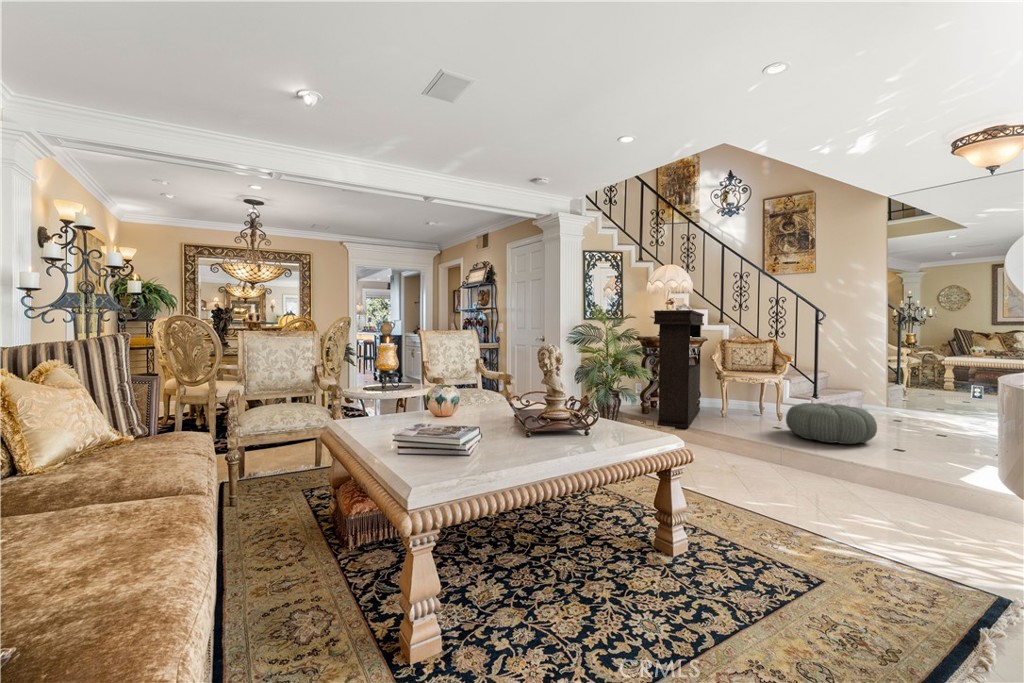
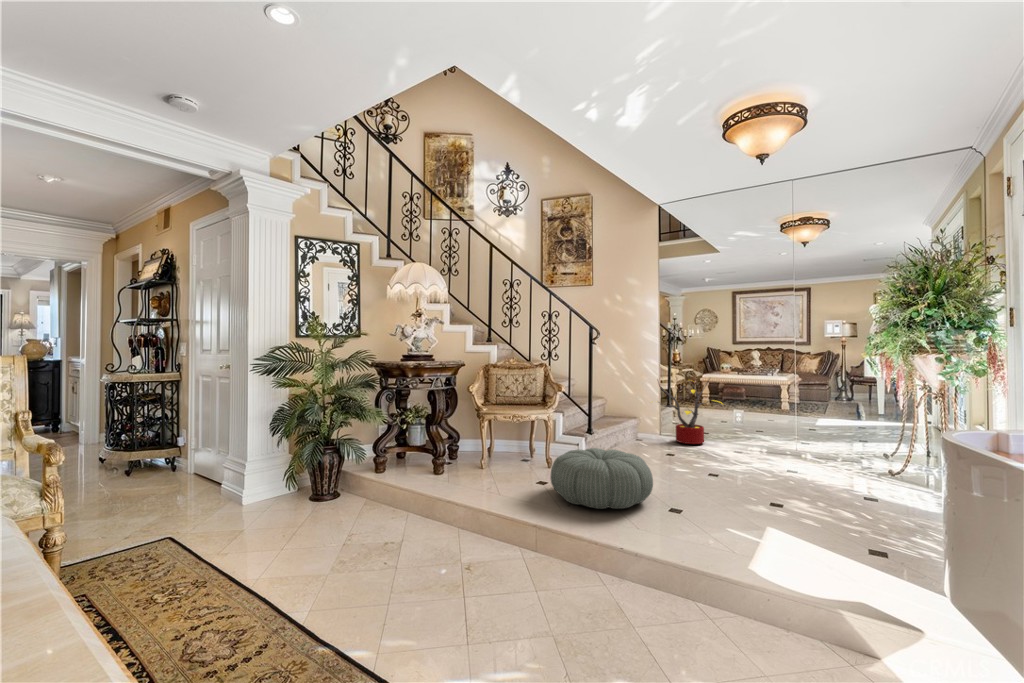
console table: present [654,310,704,428] -> none [372,323,465,501]
decorative plant: none [874,354,960,414] -> present [659,381,718,444]

